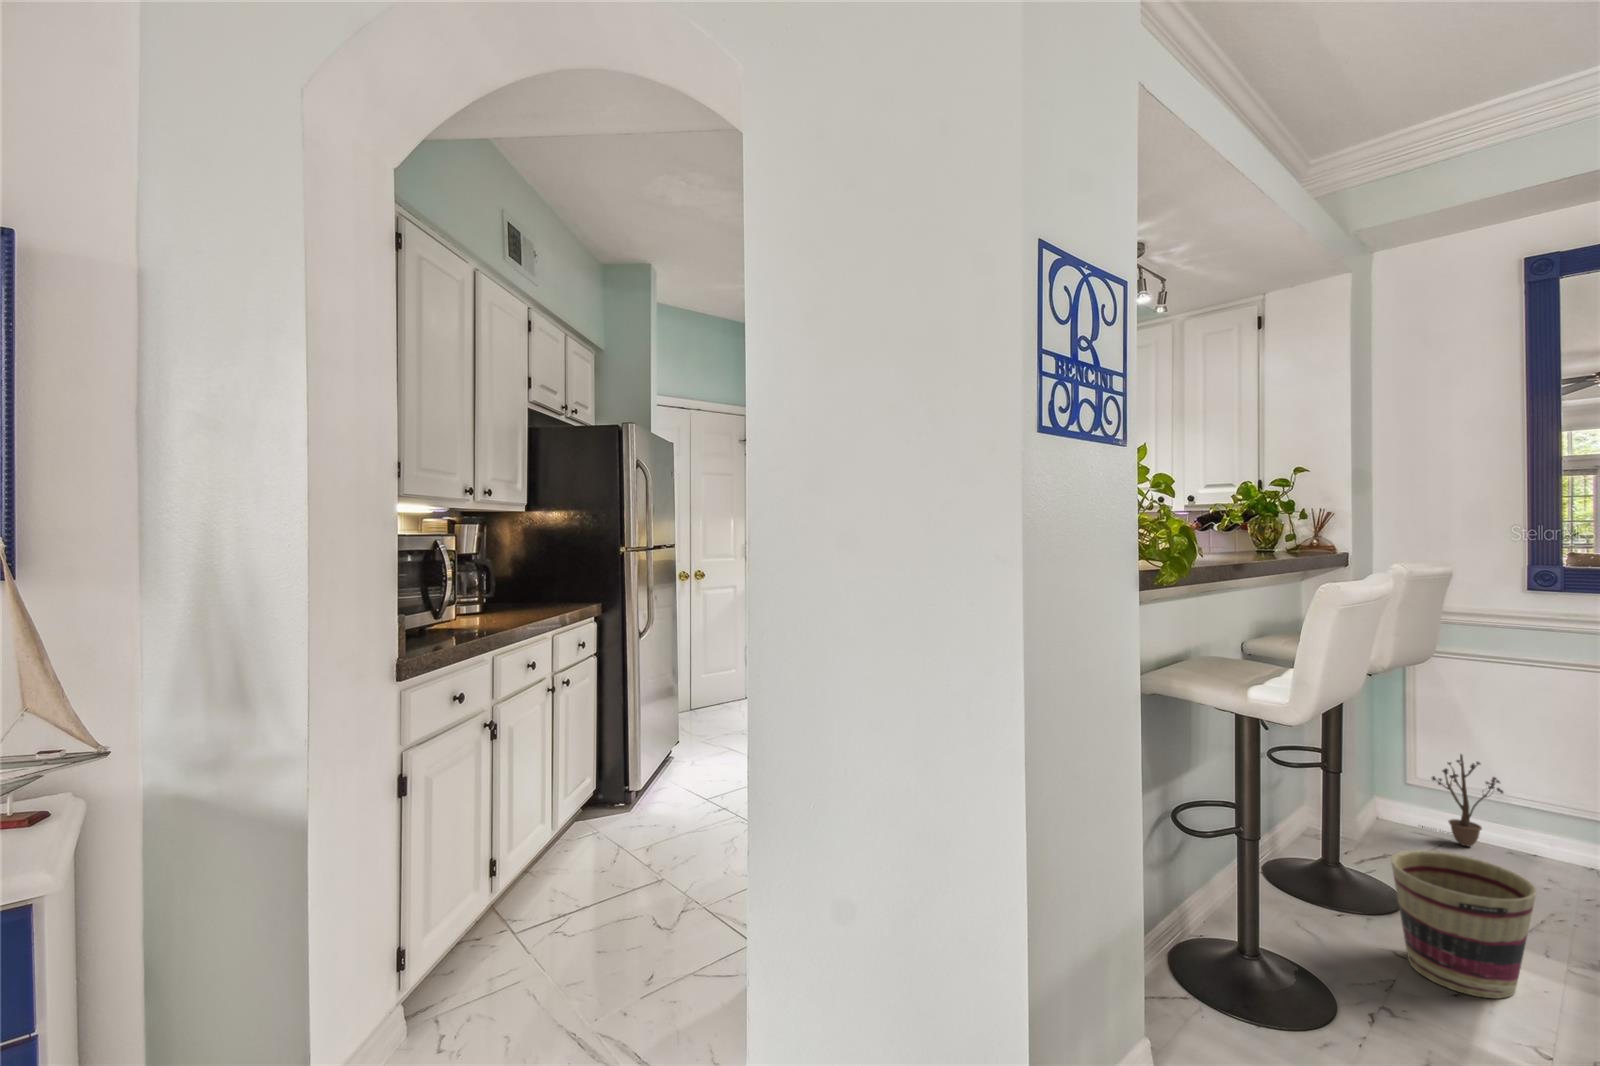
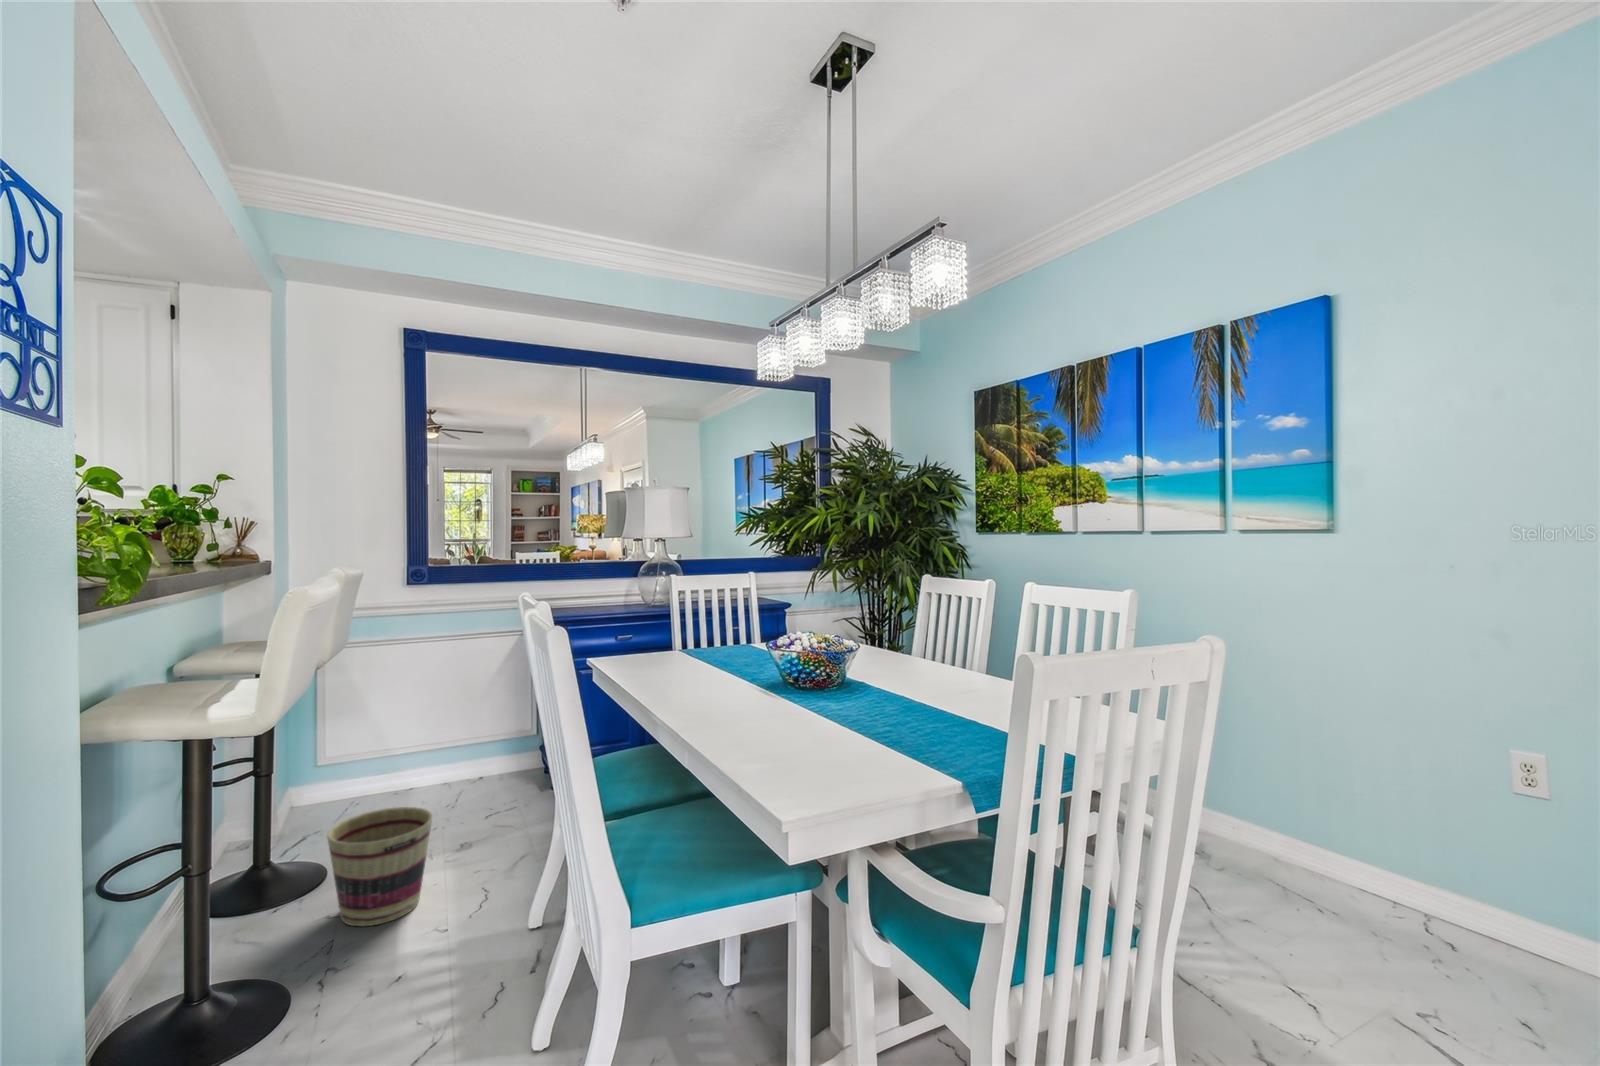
decorative plant: present [1422,754,1503,846] -> none [329,727,394,804]

